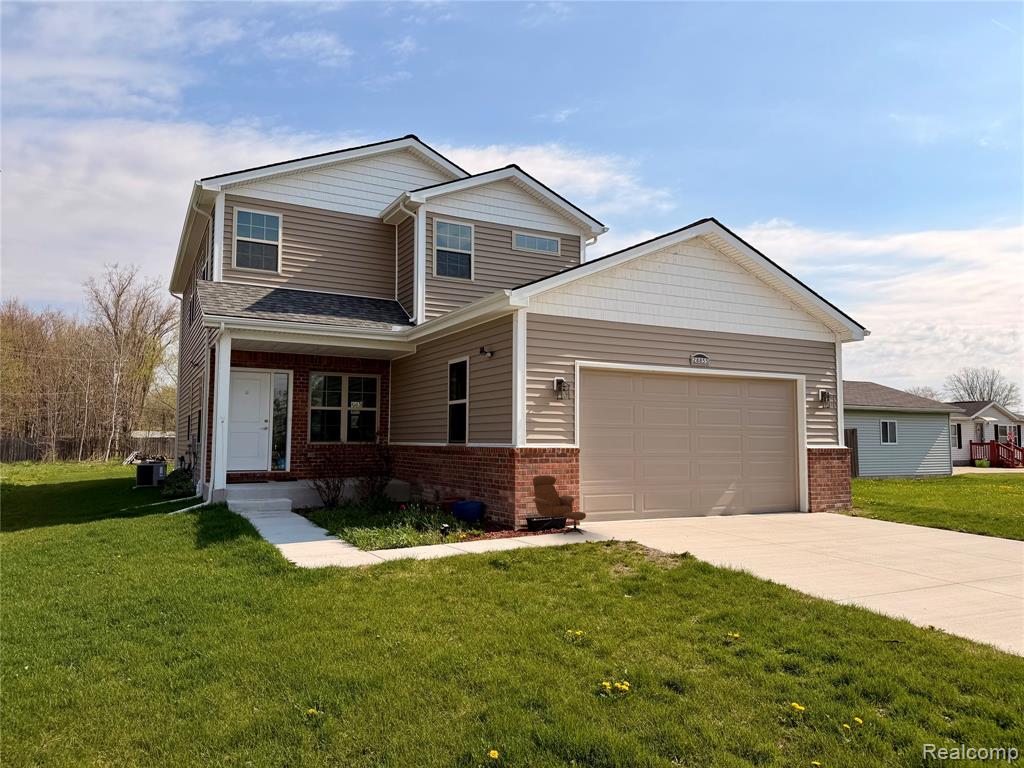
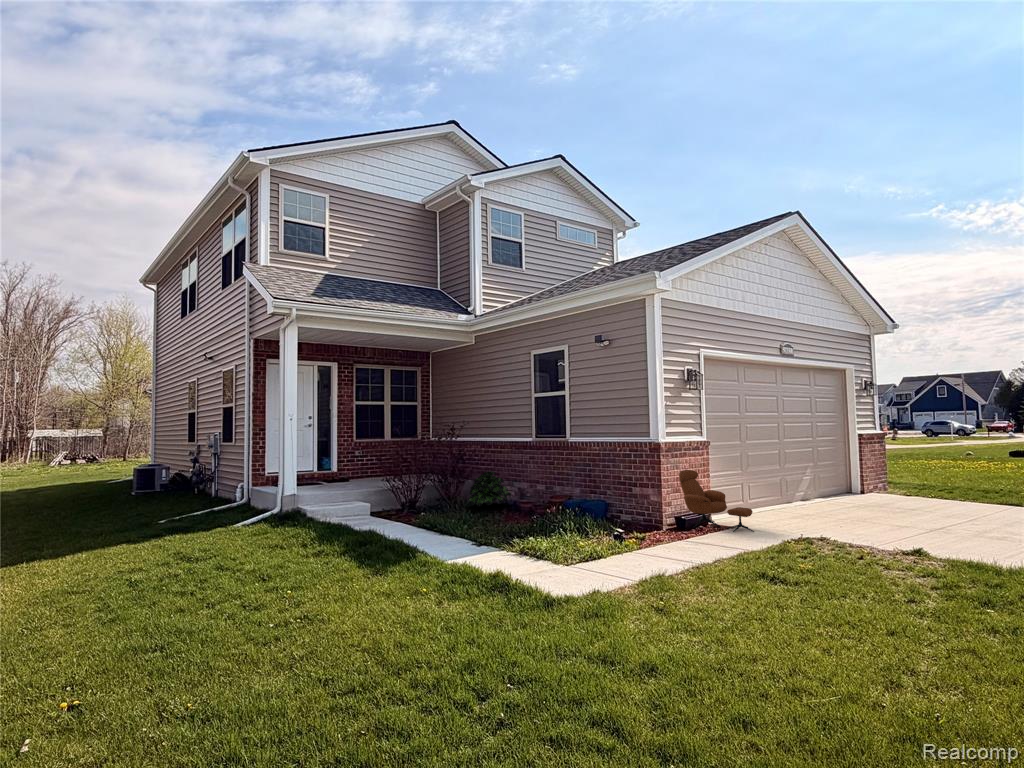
potted plant: present [160,470,196,497] -> present [469,471,511,507]

